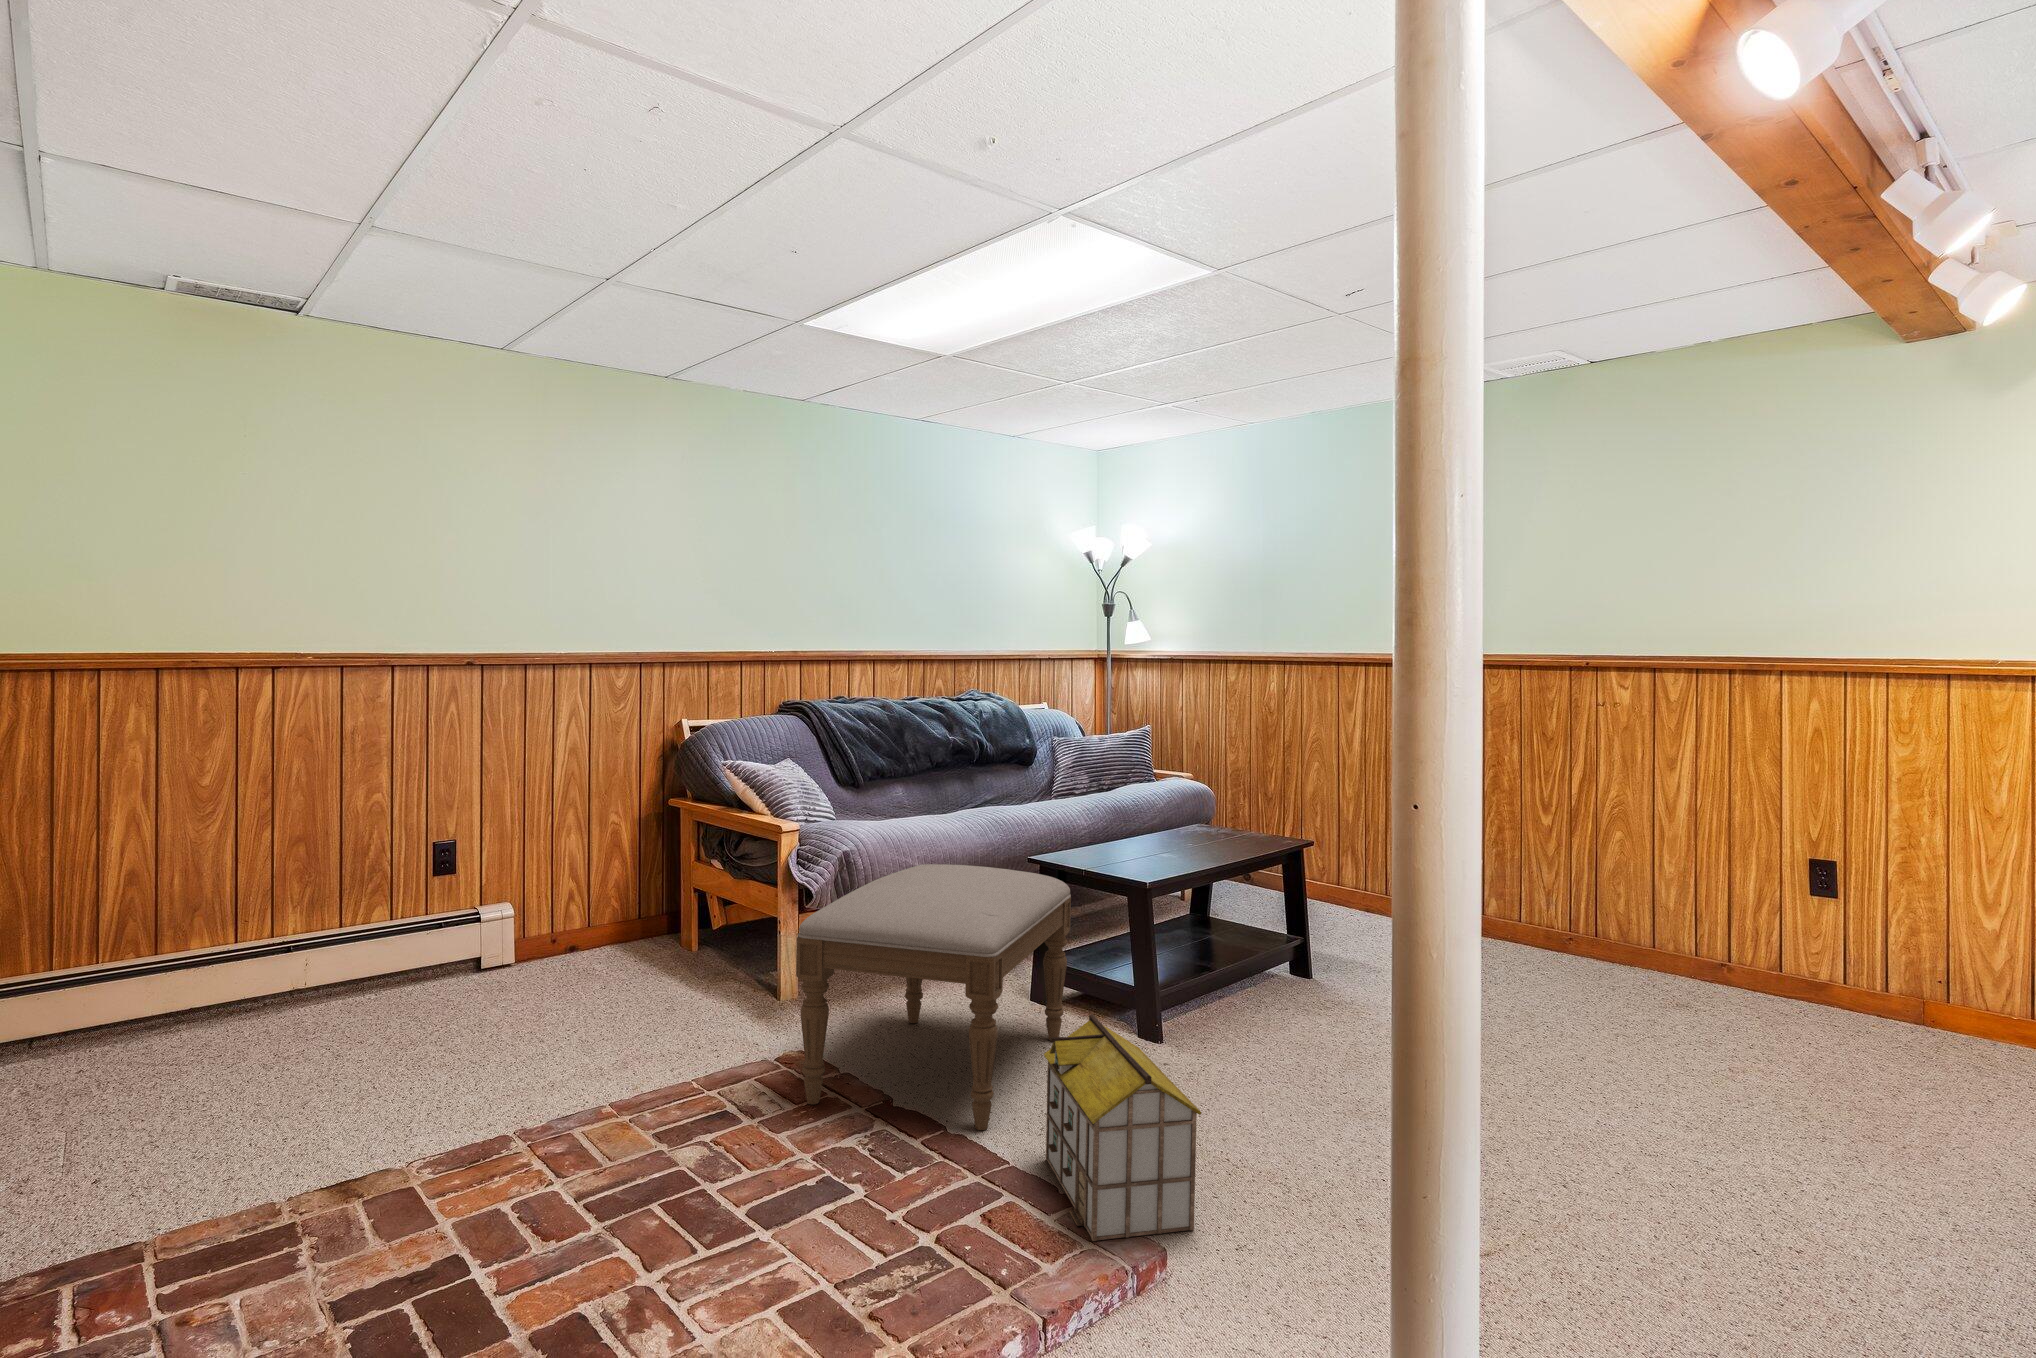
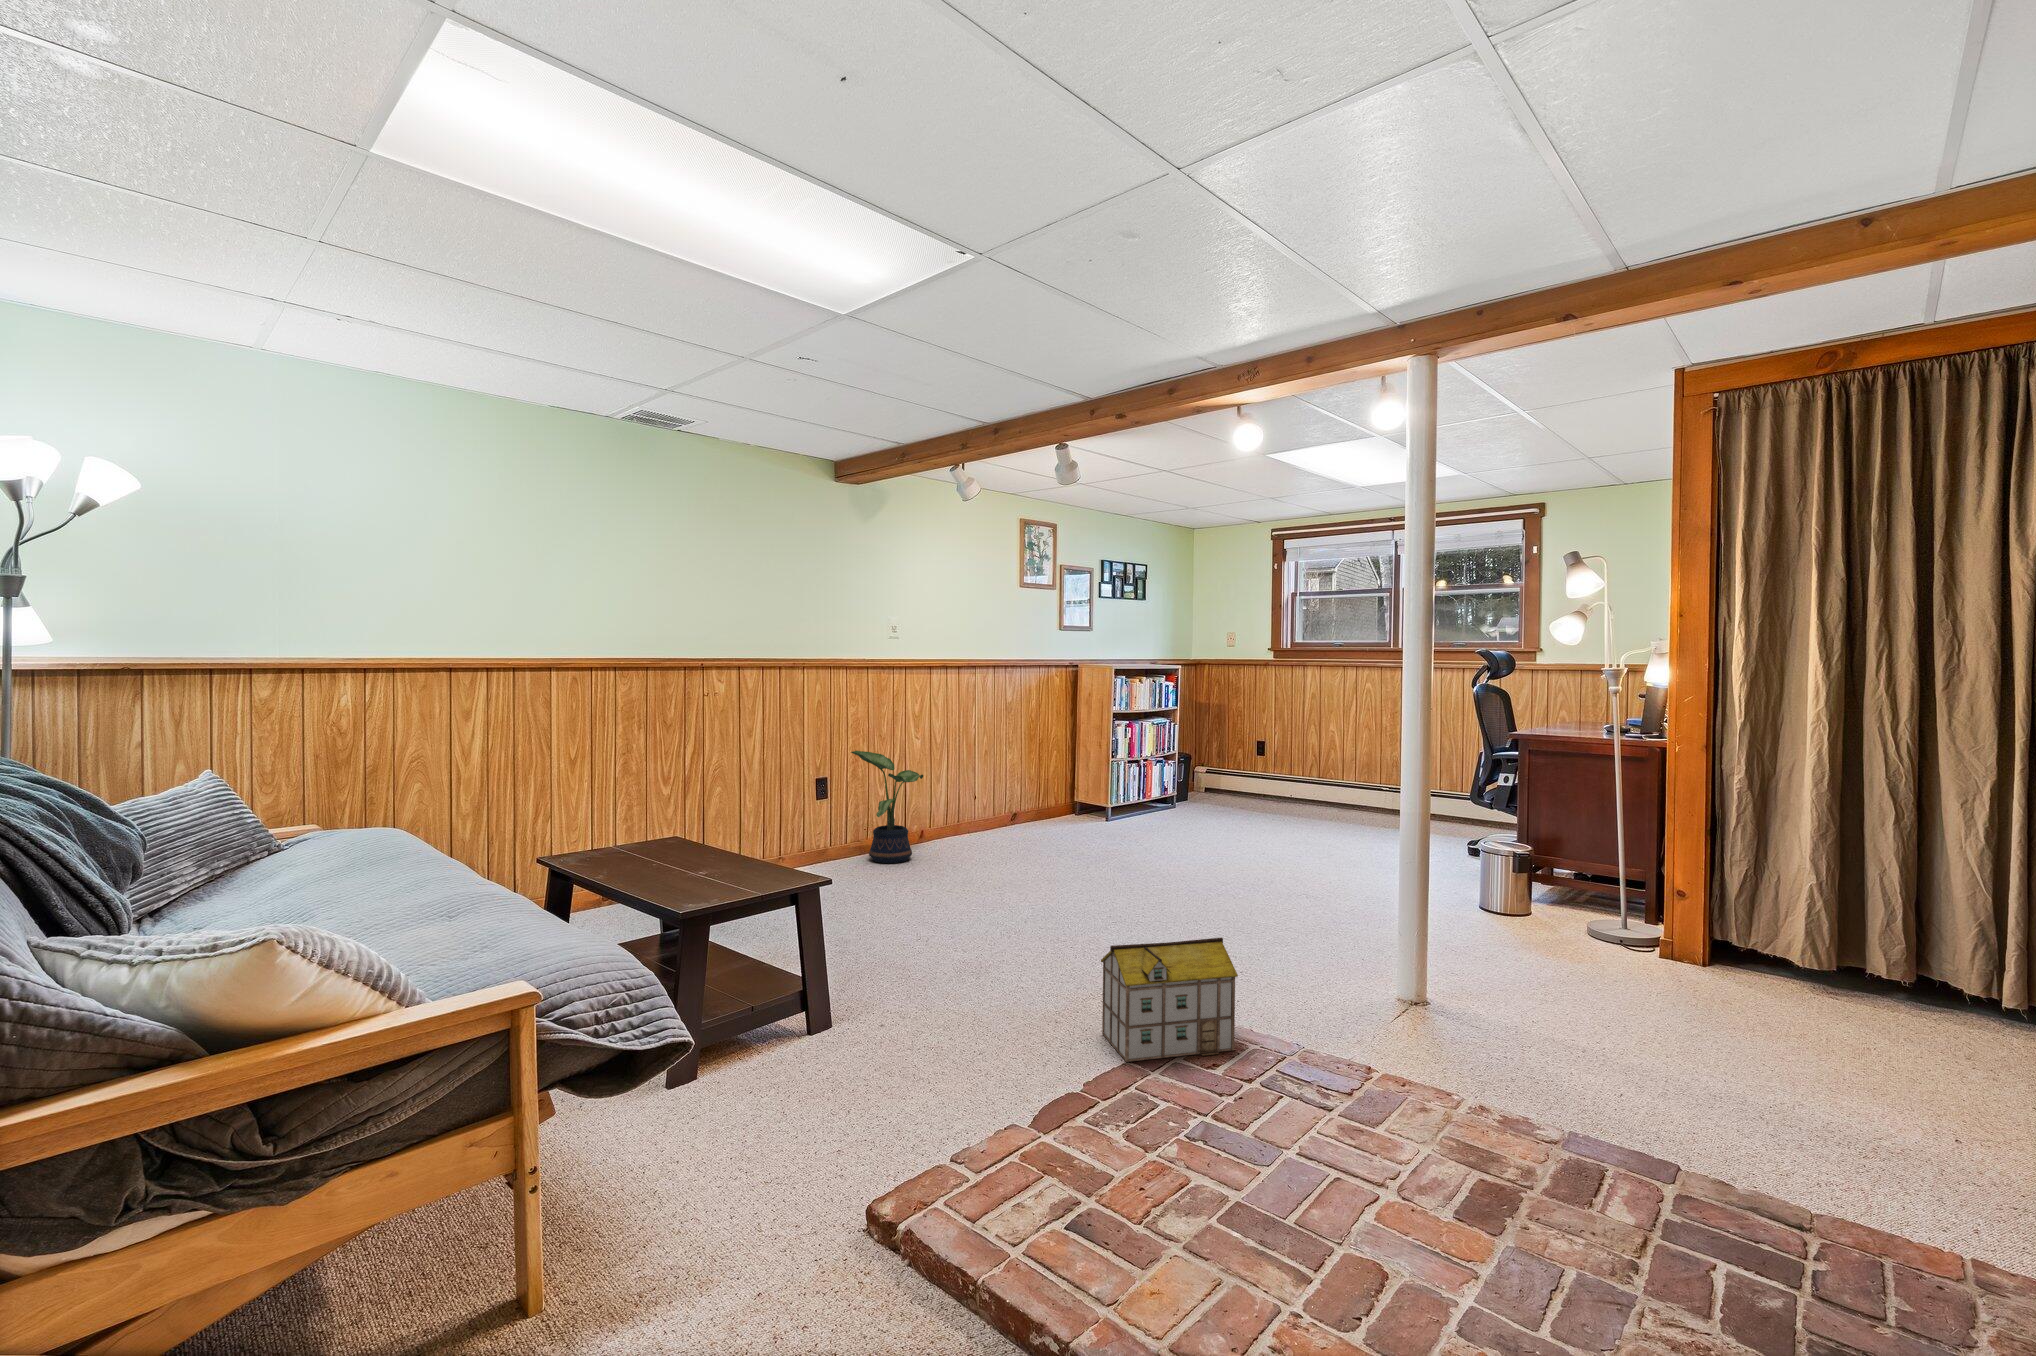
potted plant: none [1821,820,2010,1038] -> present [851,751,923,863]
ottoman: present [796,864,1071,1130] -> none [768,896,1093,1175]

